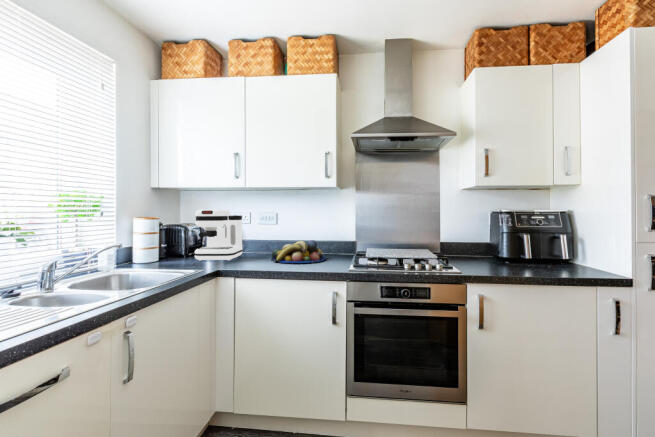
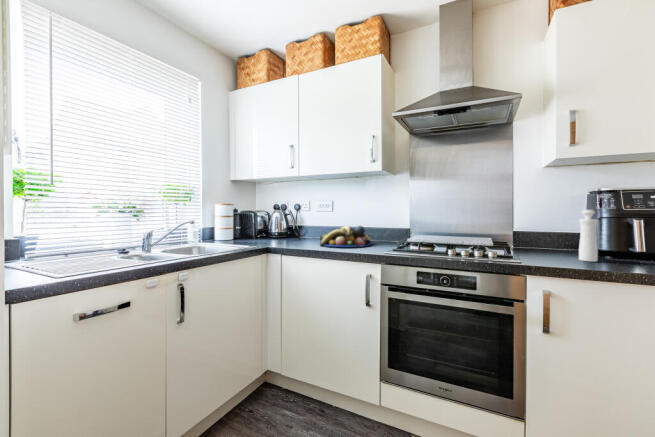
coffee maker: present [195,210,242,261] -> none [255,197,299,243]
pepper mill: none [490,227,502,267] -> present [579,210,598,262]

